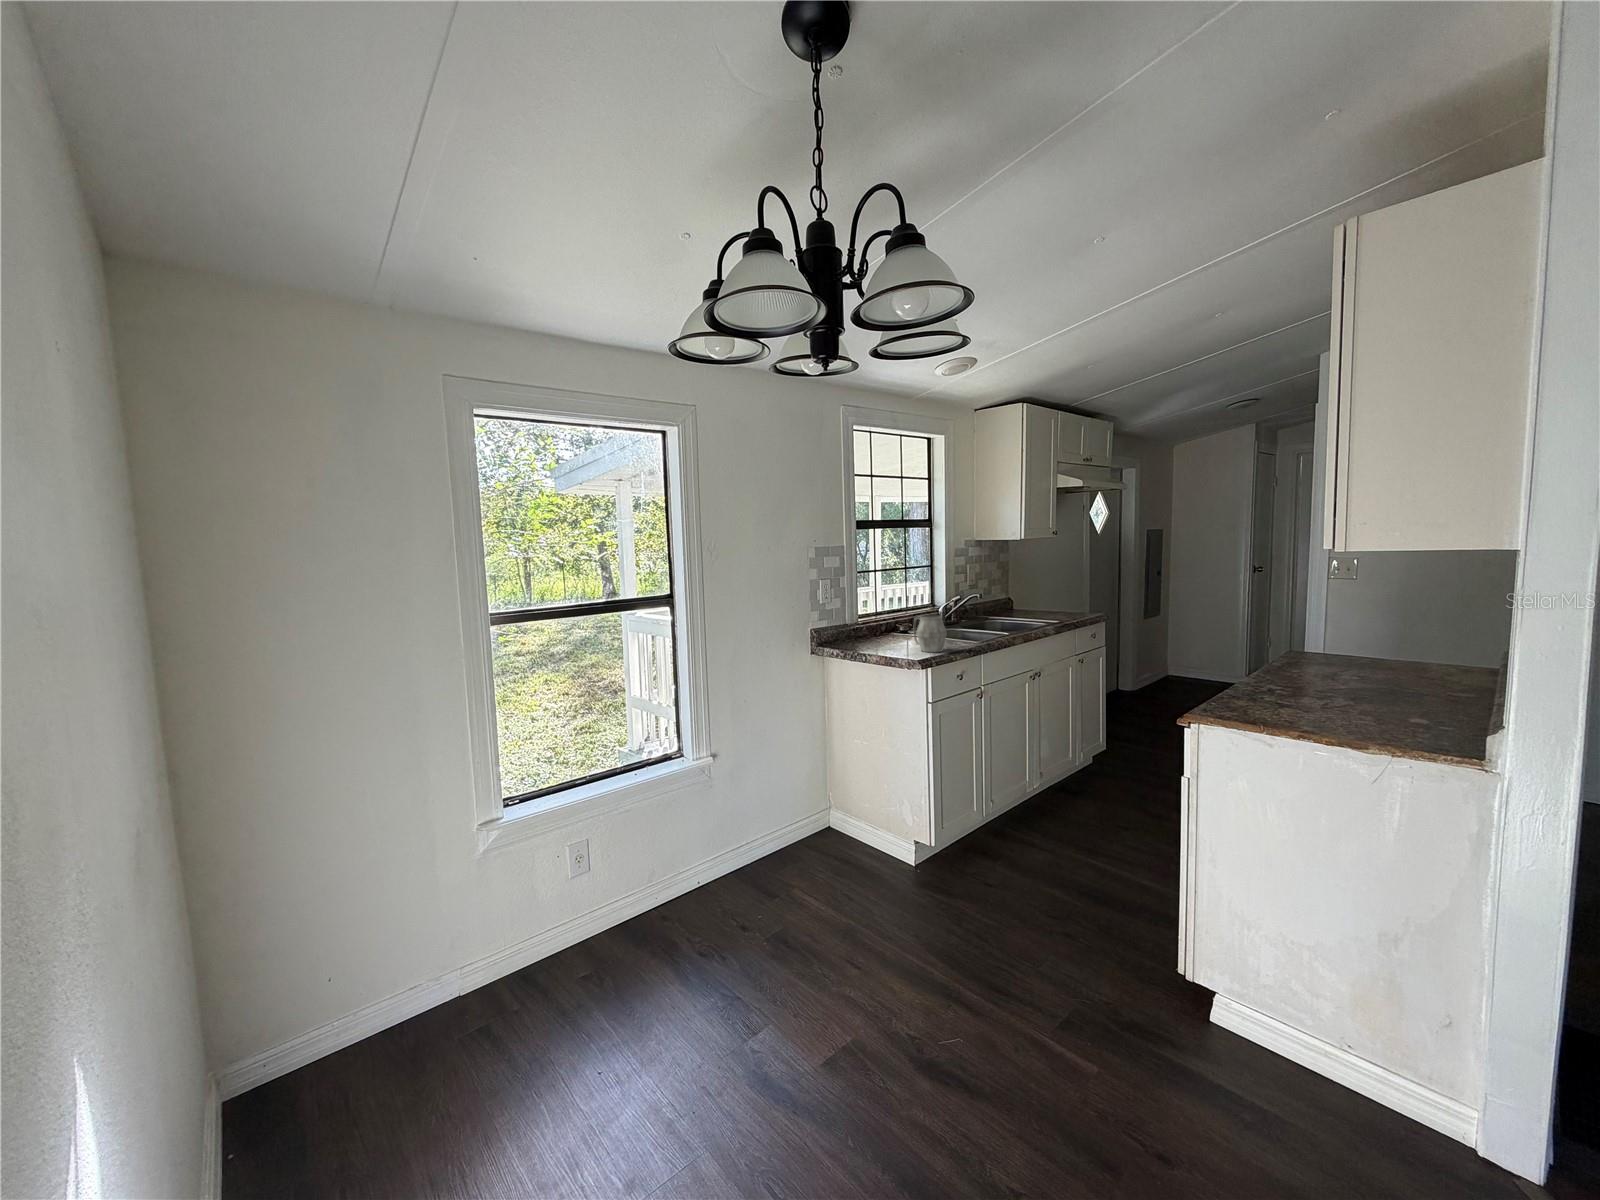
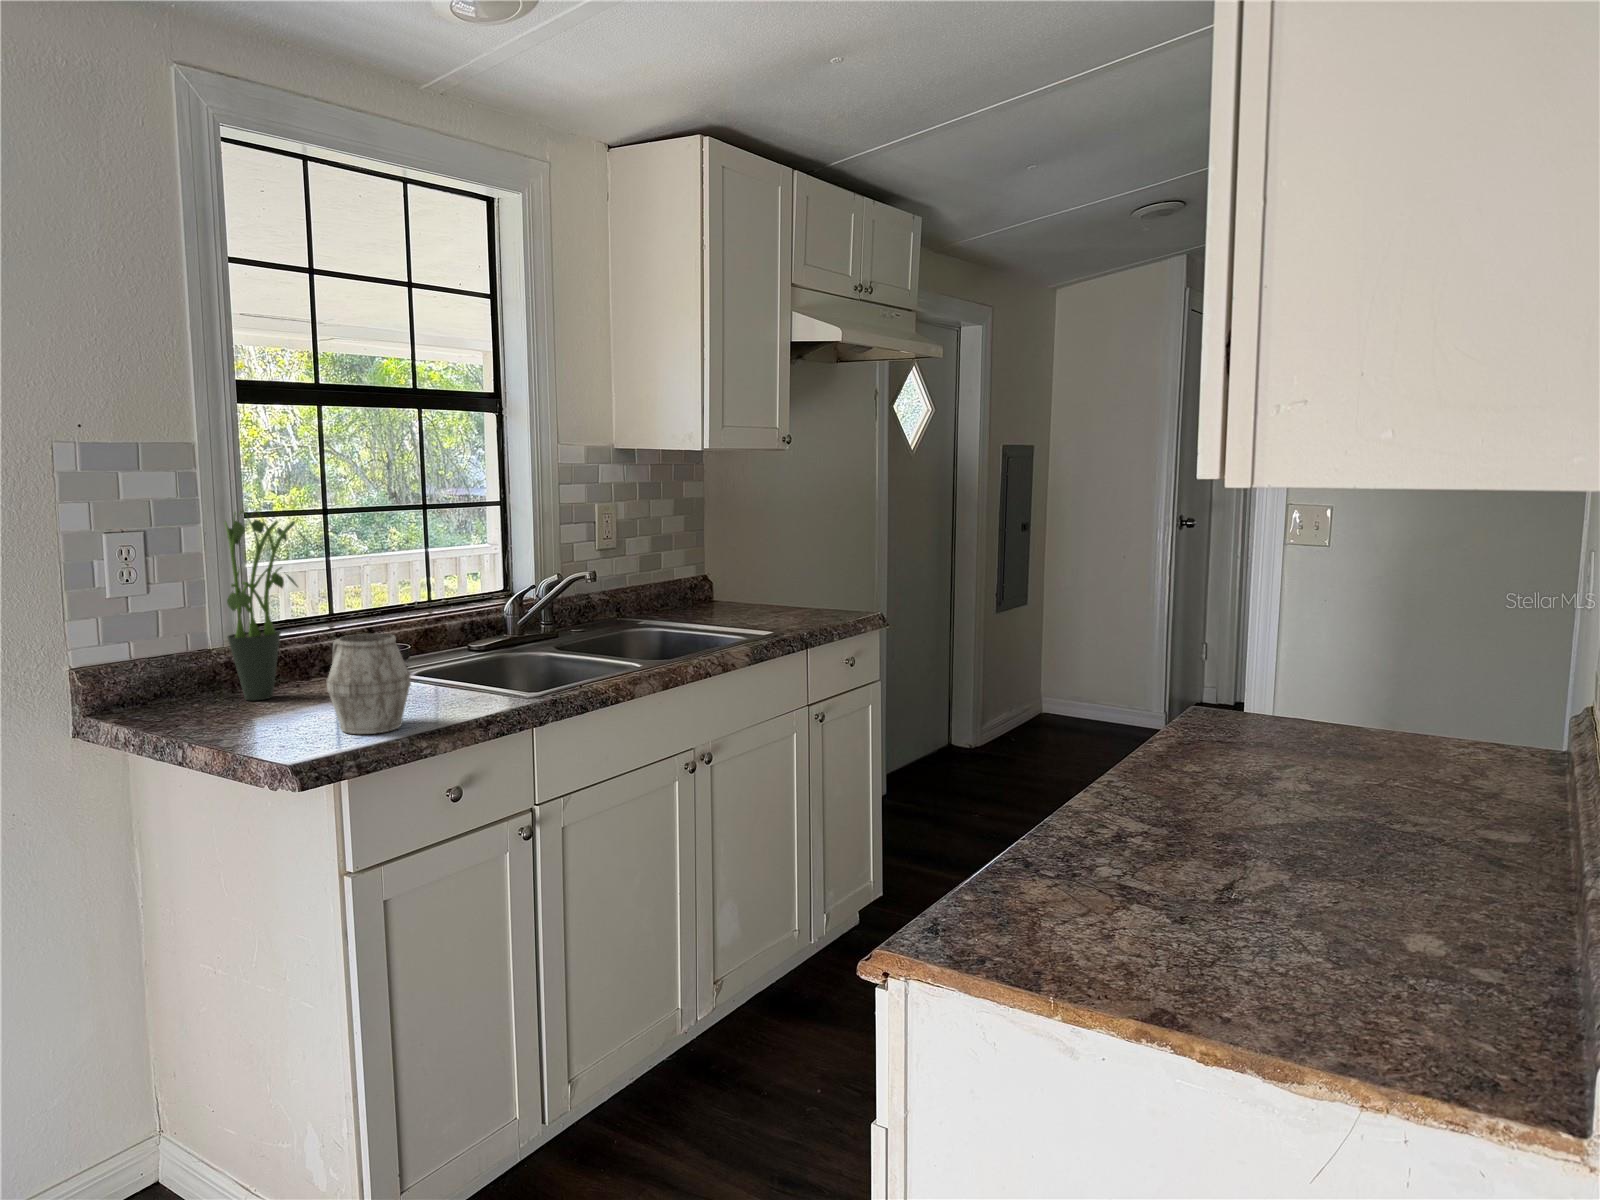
potted plant: none [859,570,893,643] -> present [224,510,306,700]

